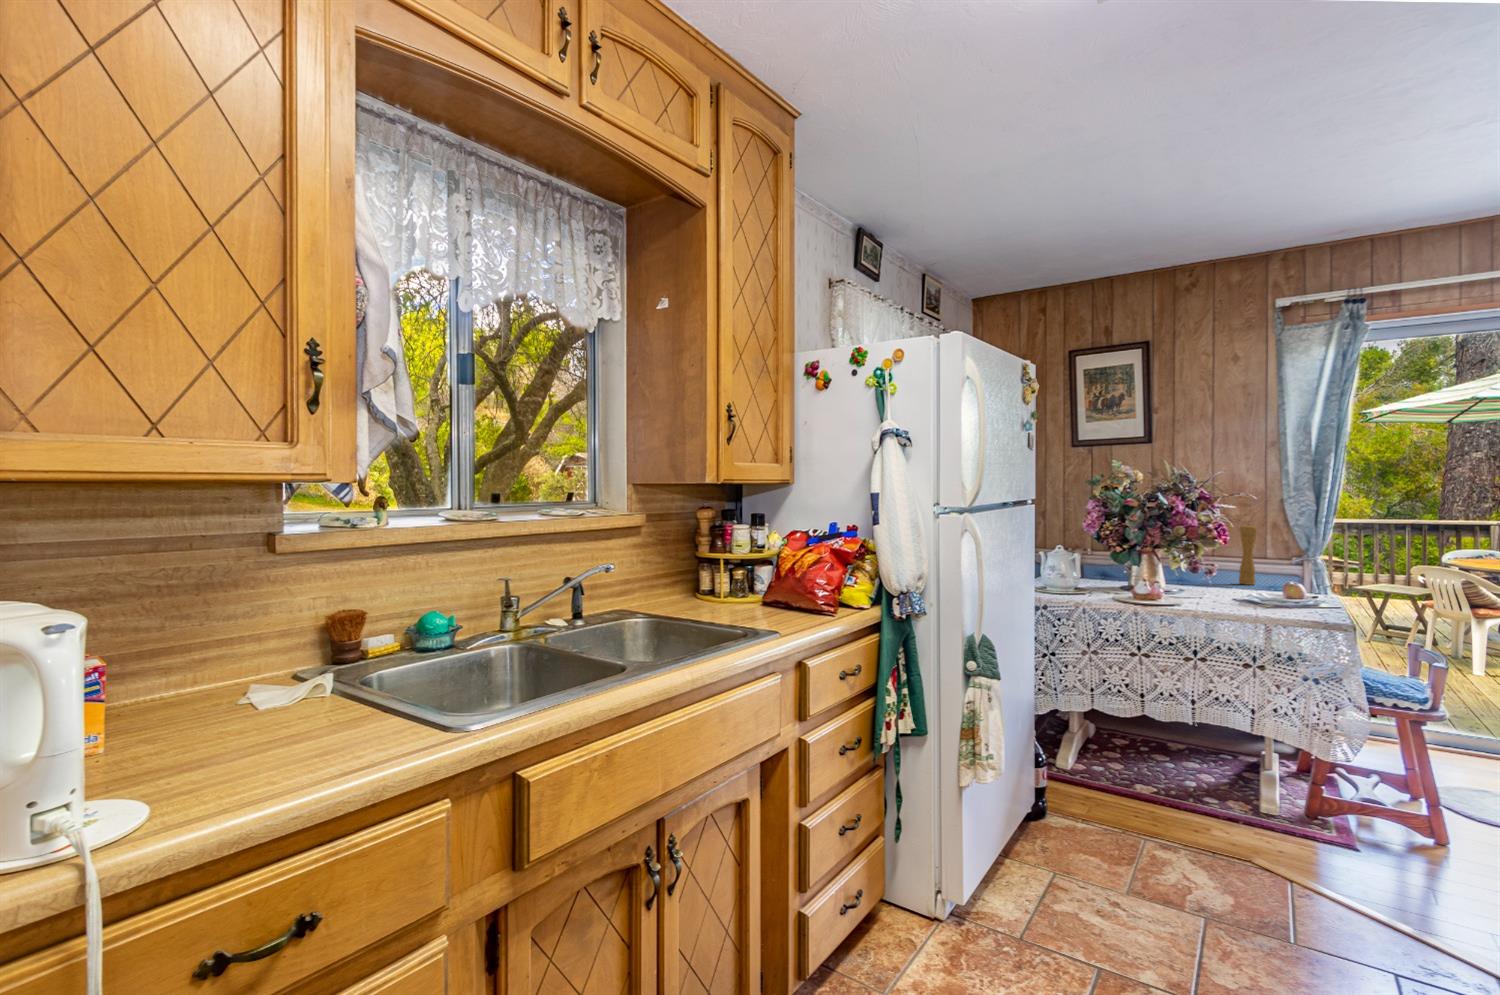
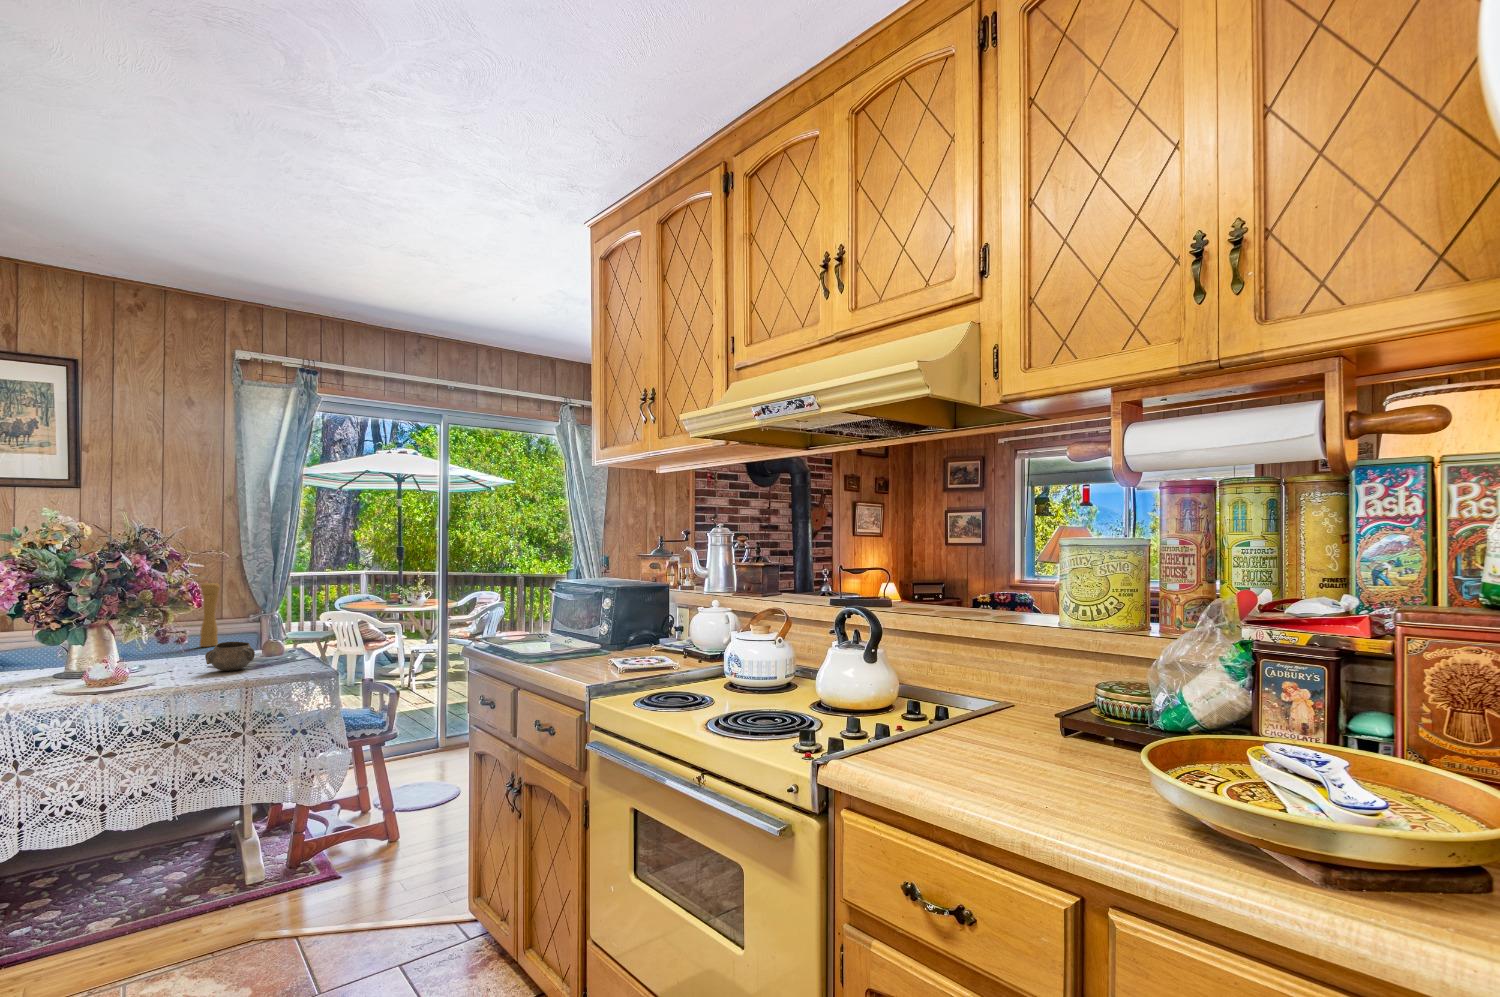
decorative bowl: none [1226,581,1271,608] -> present [205,642,255,671]

